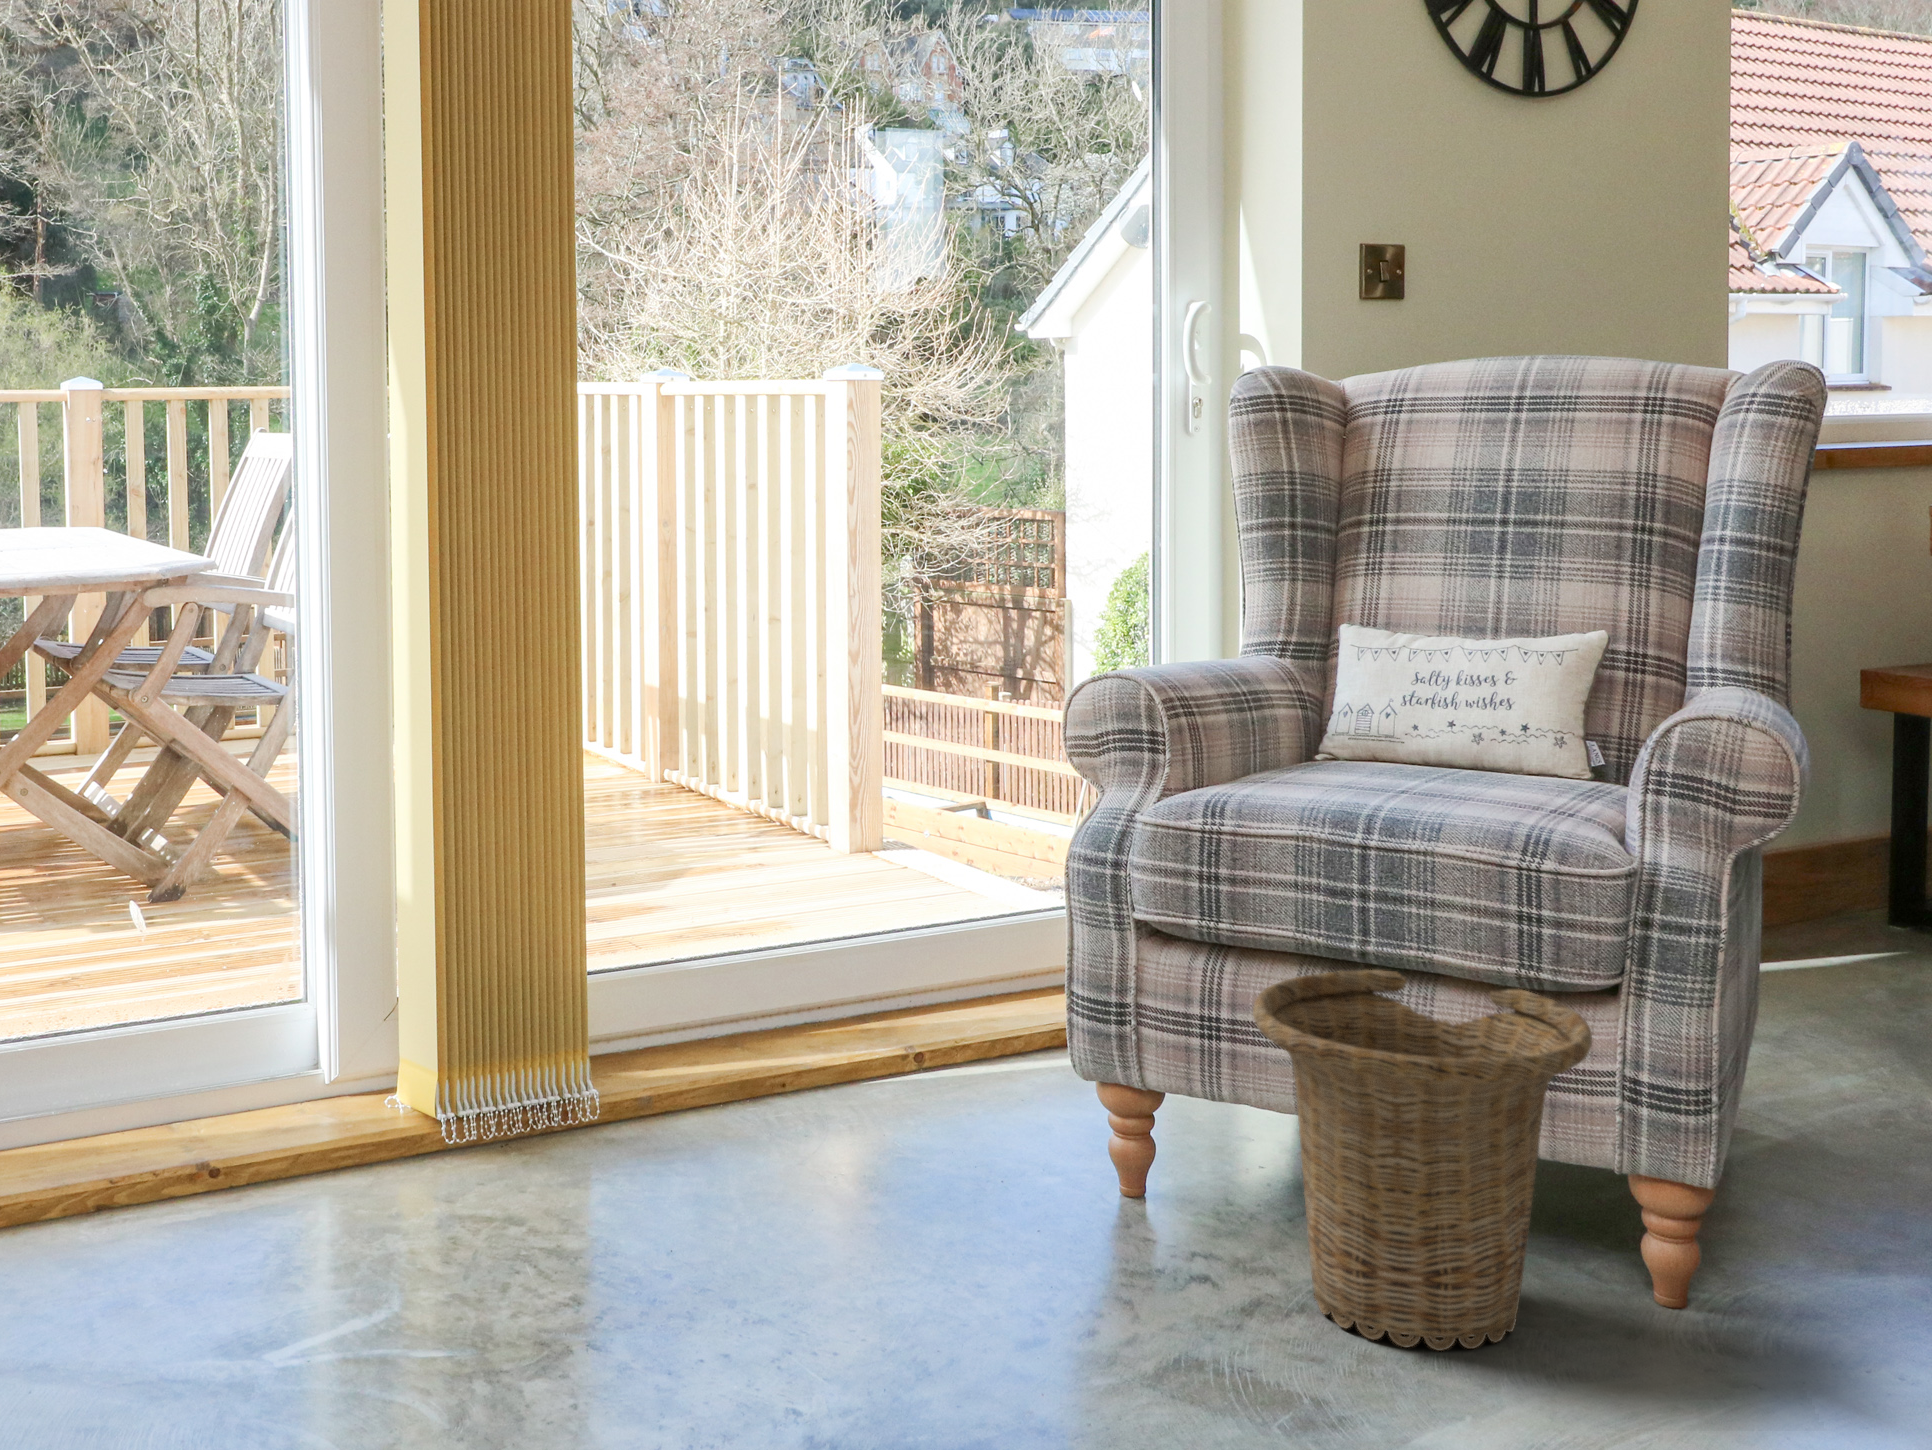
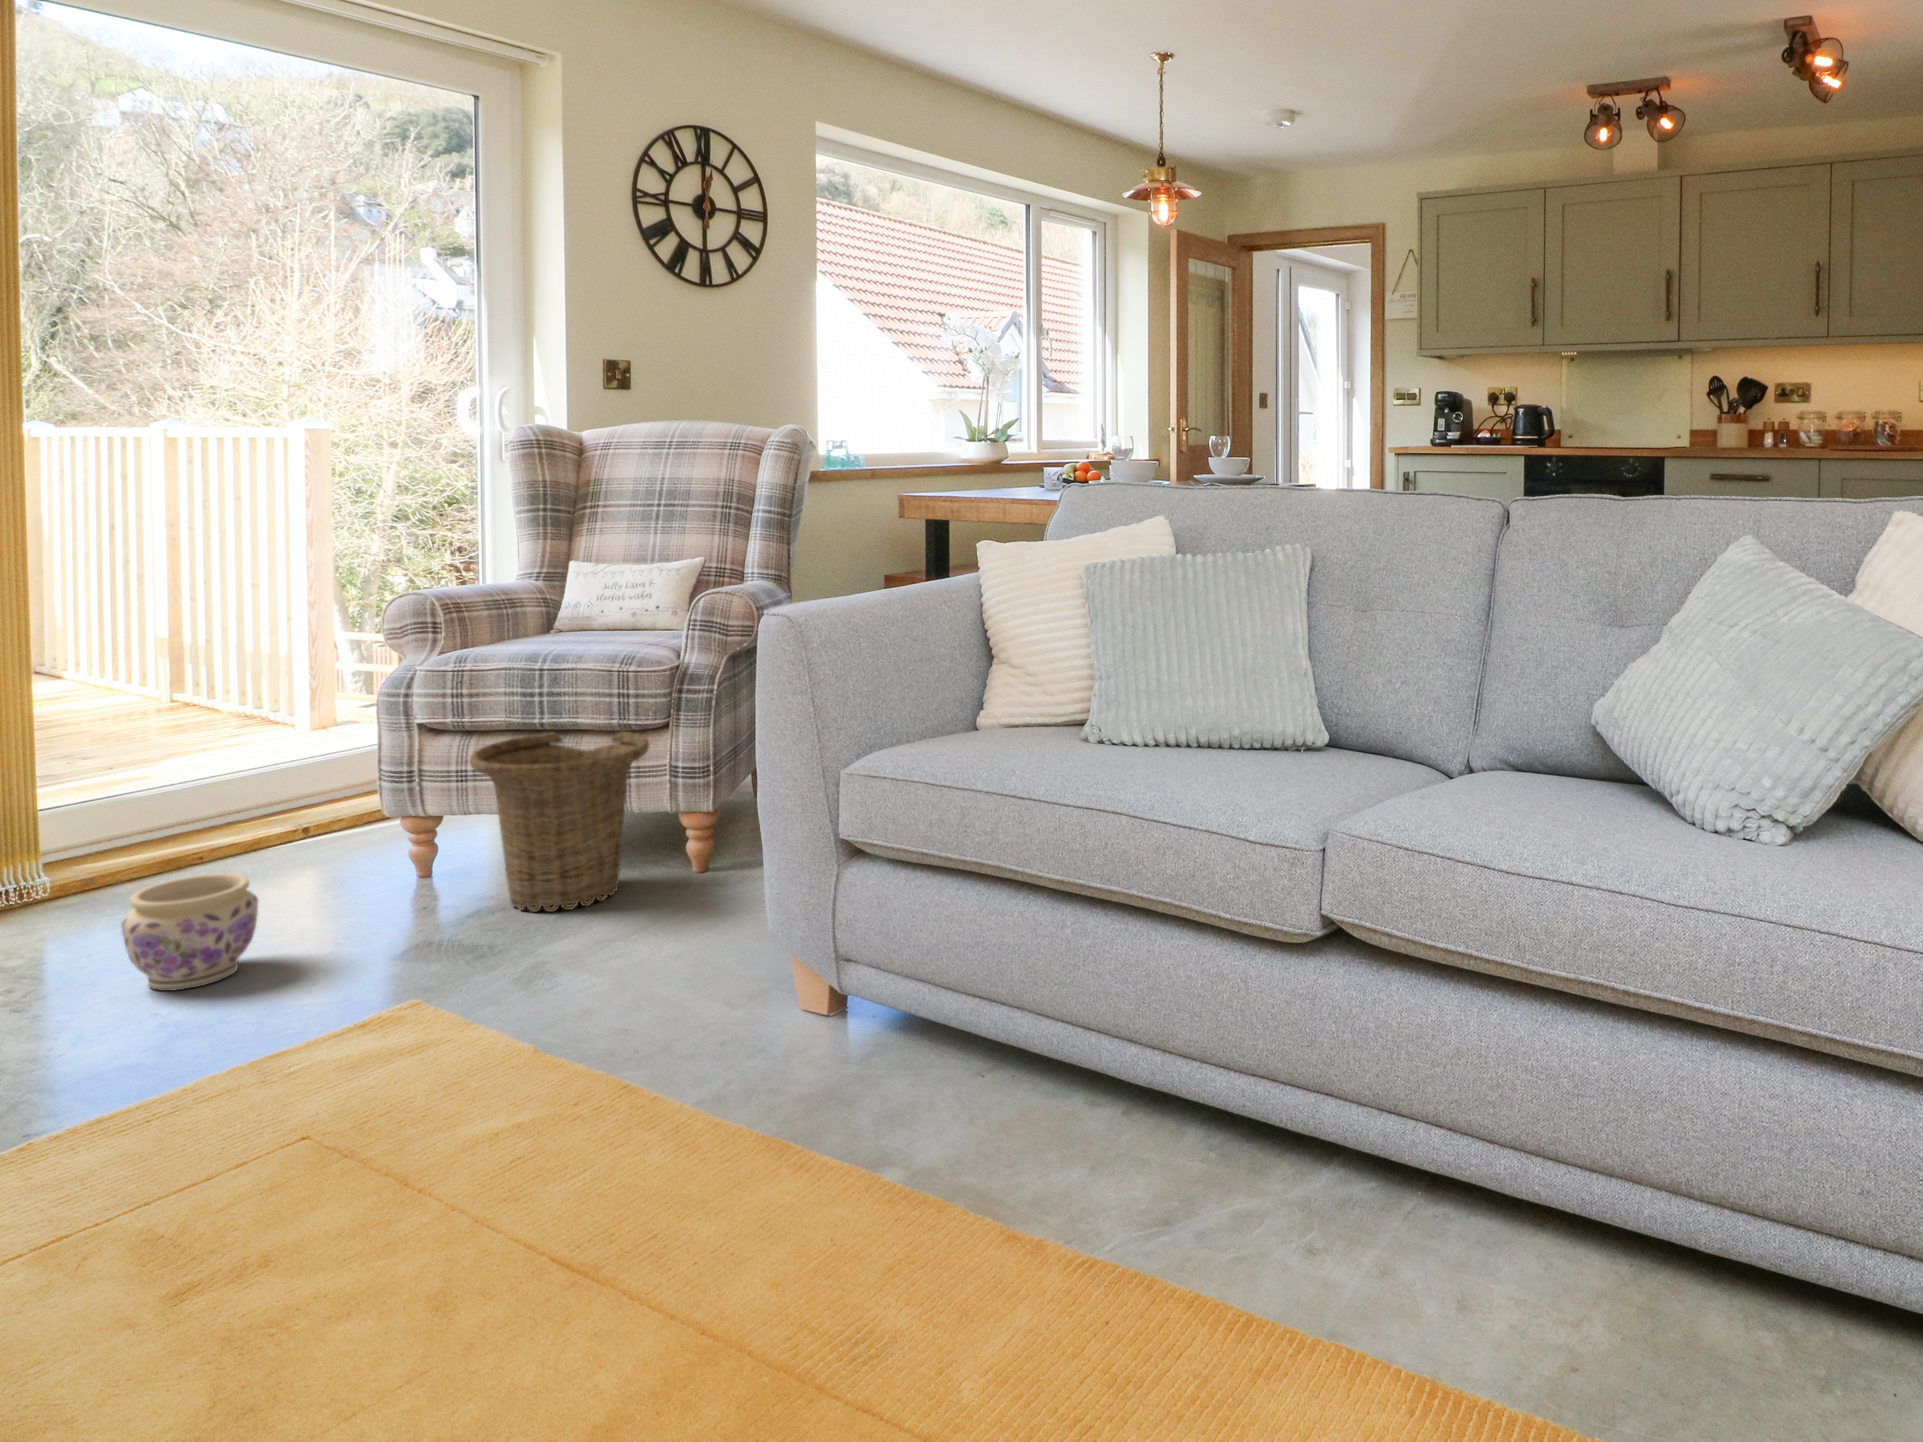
planter: none [743,1165,933,1376] -> present [121,873,258,991]

